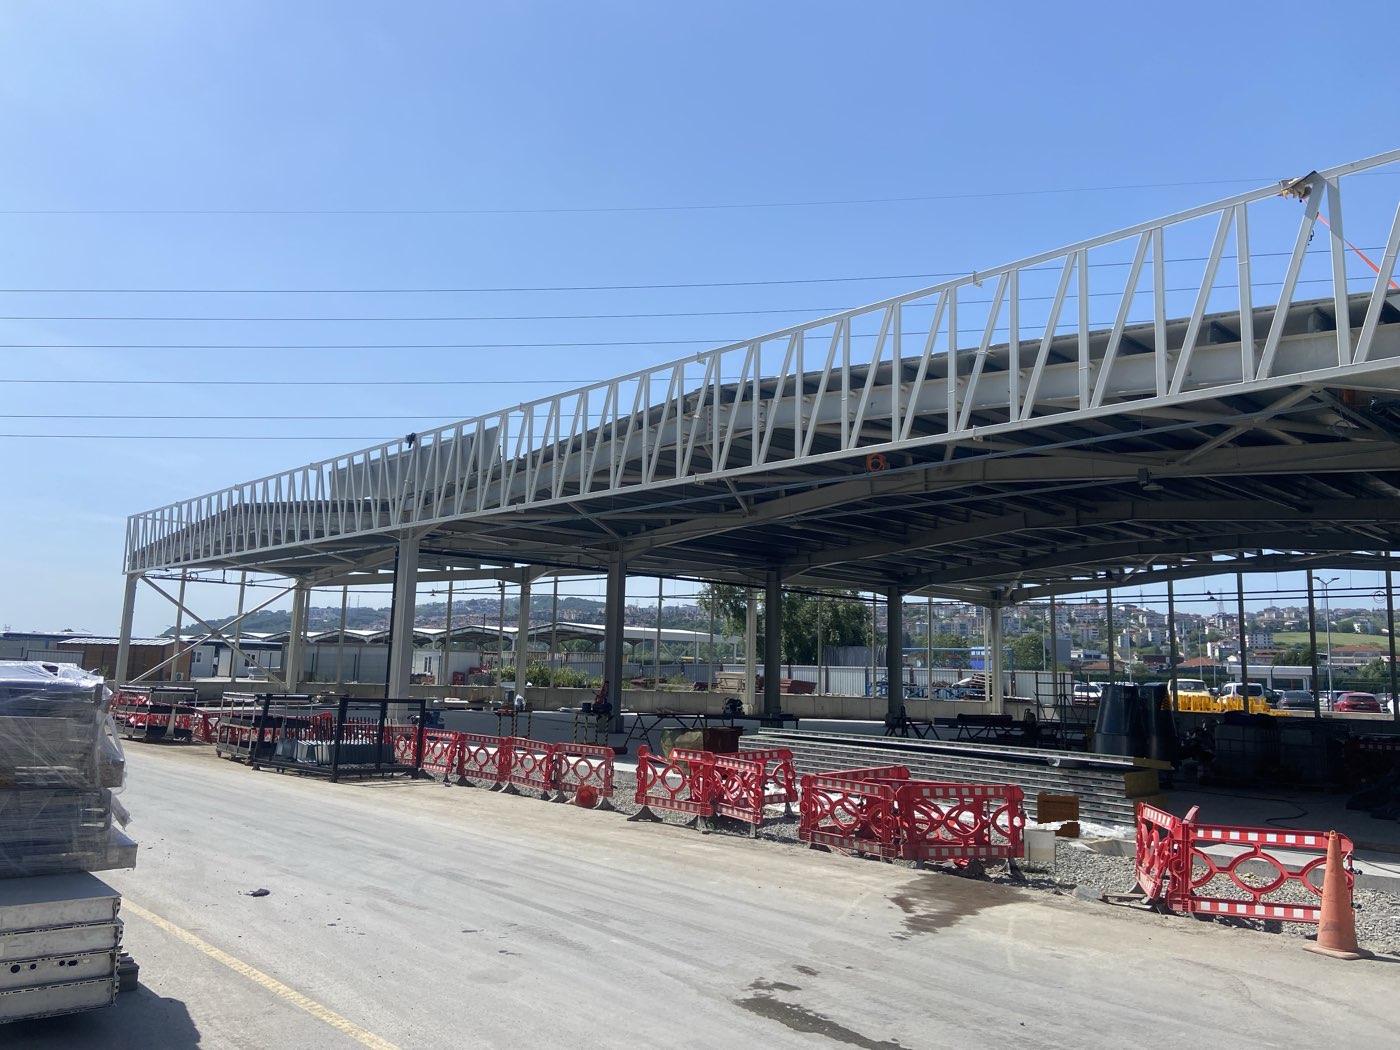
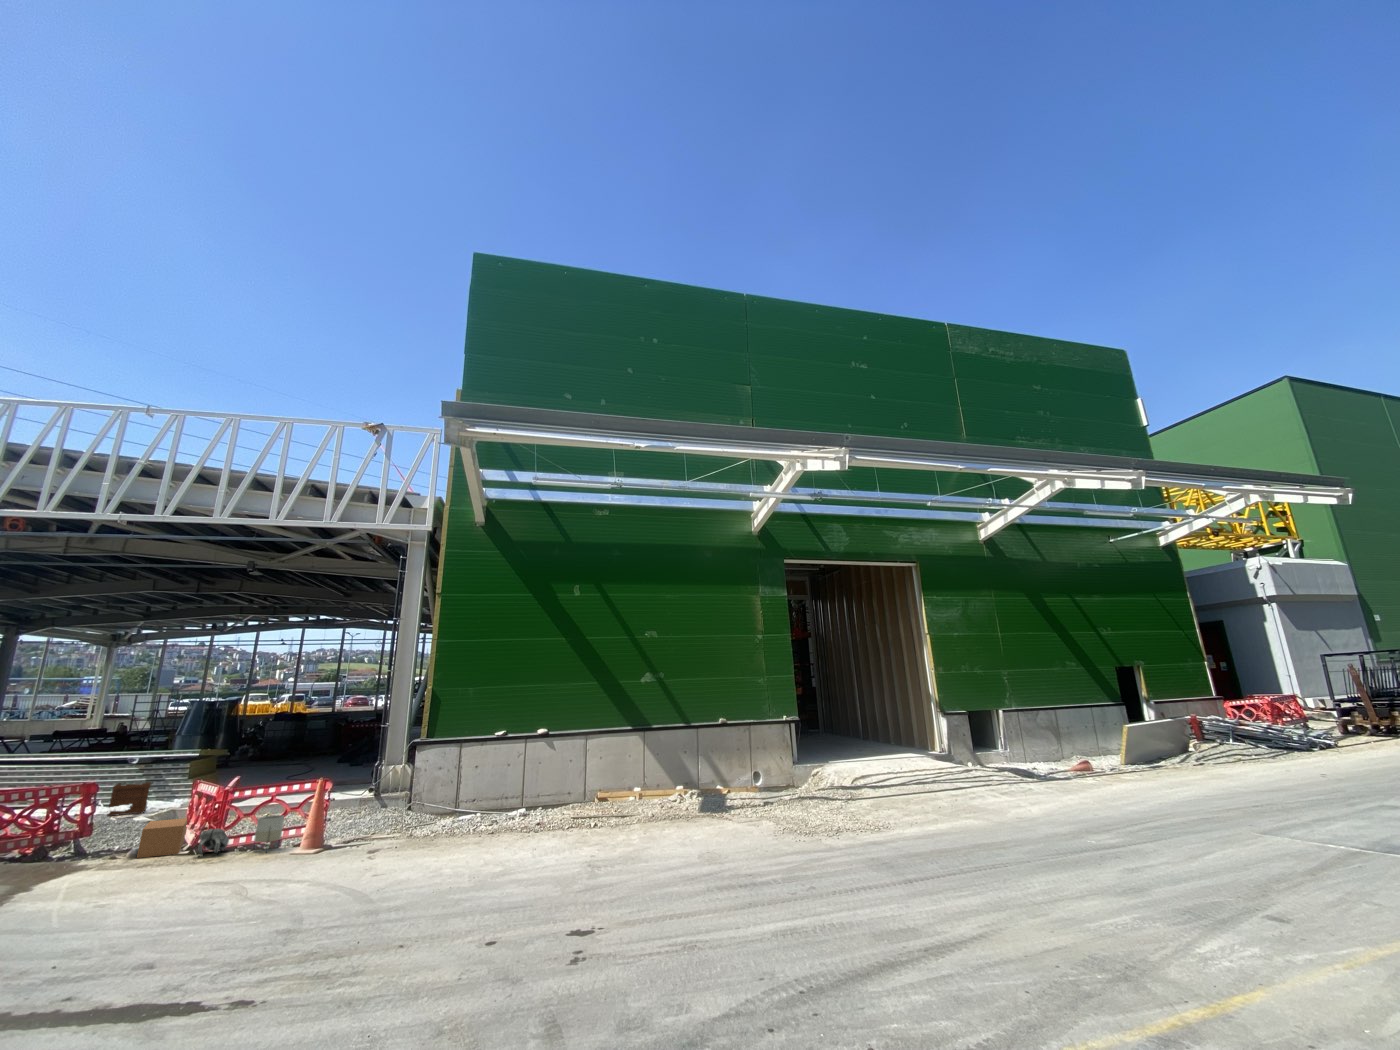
planter: present [1024,829,1056,873] -> present [254,815,284,842]
cardboard box: none [1083,852,1138,907] -> present [137,818,187,858]
backpack: none [1158,880,1202,922] -> present [198,829,229,855]

